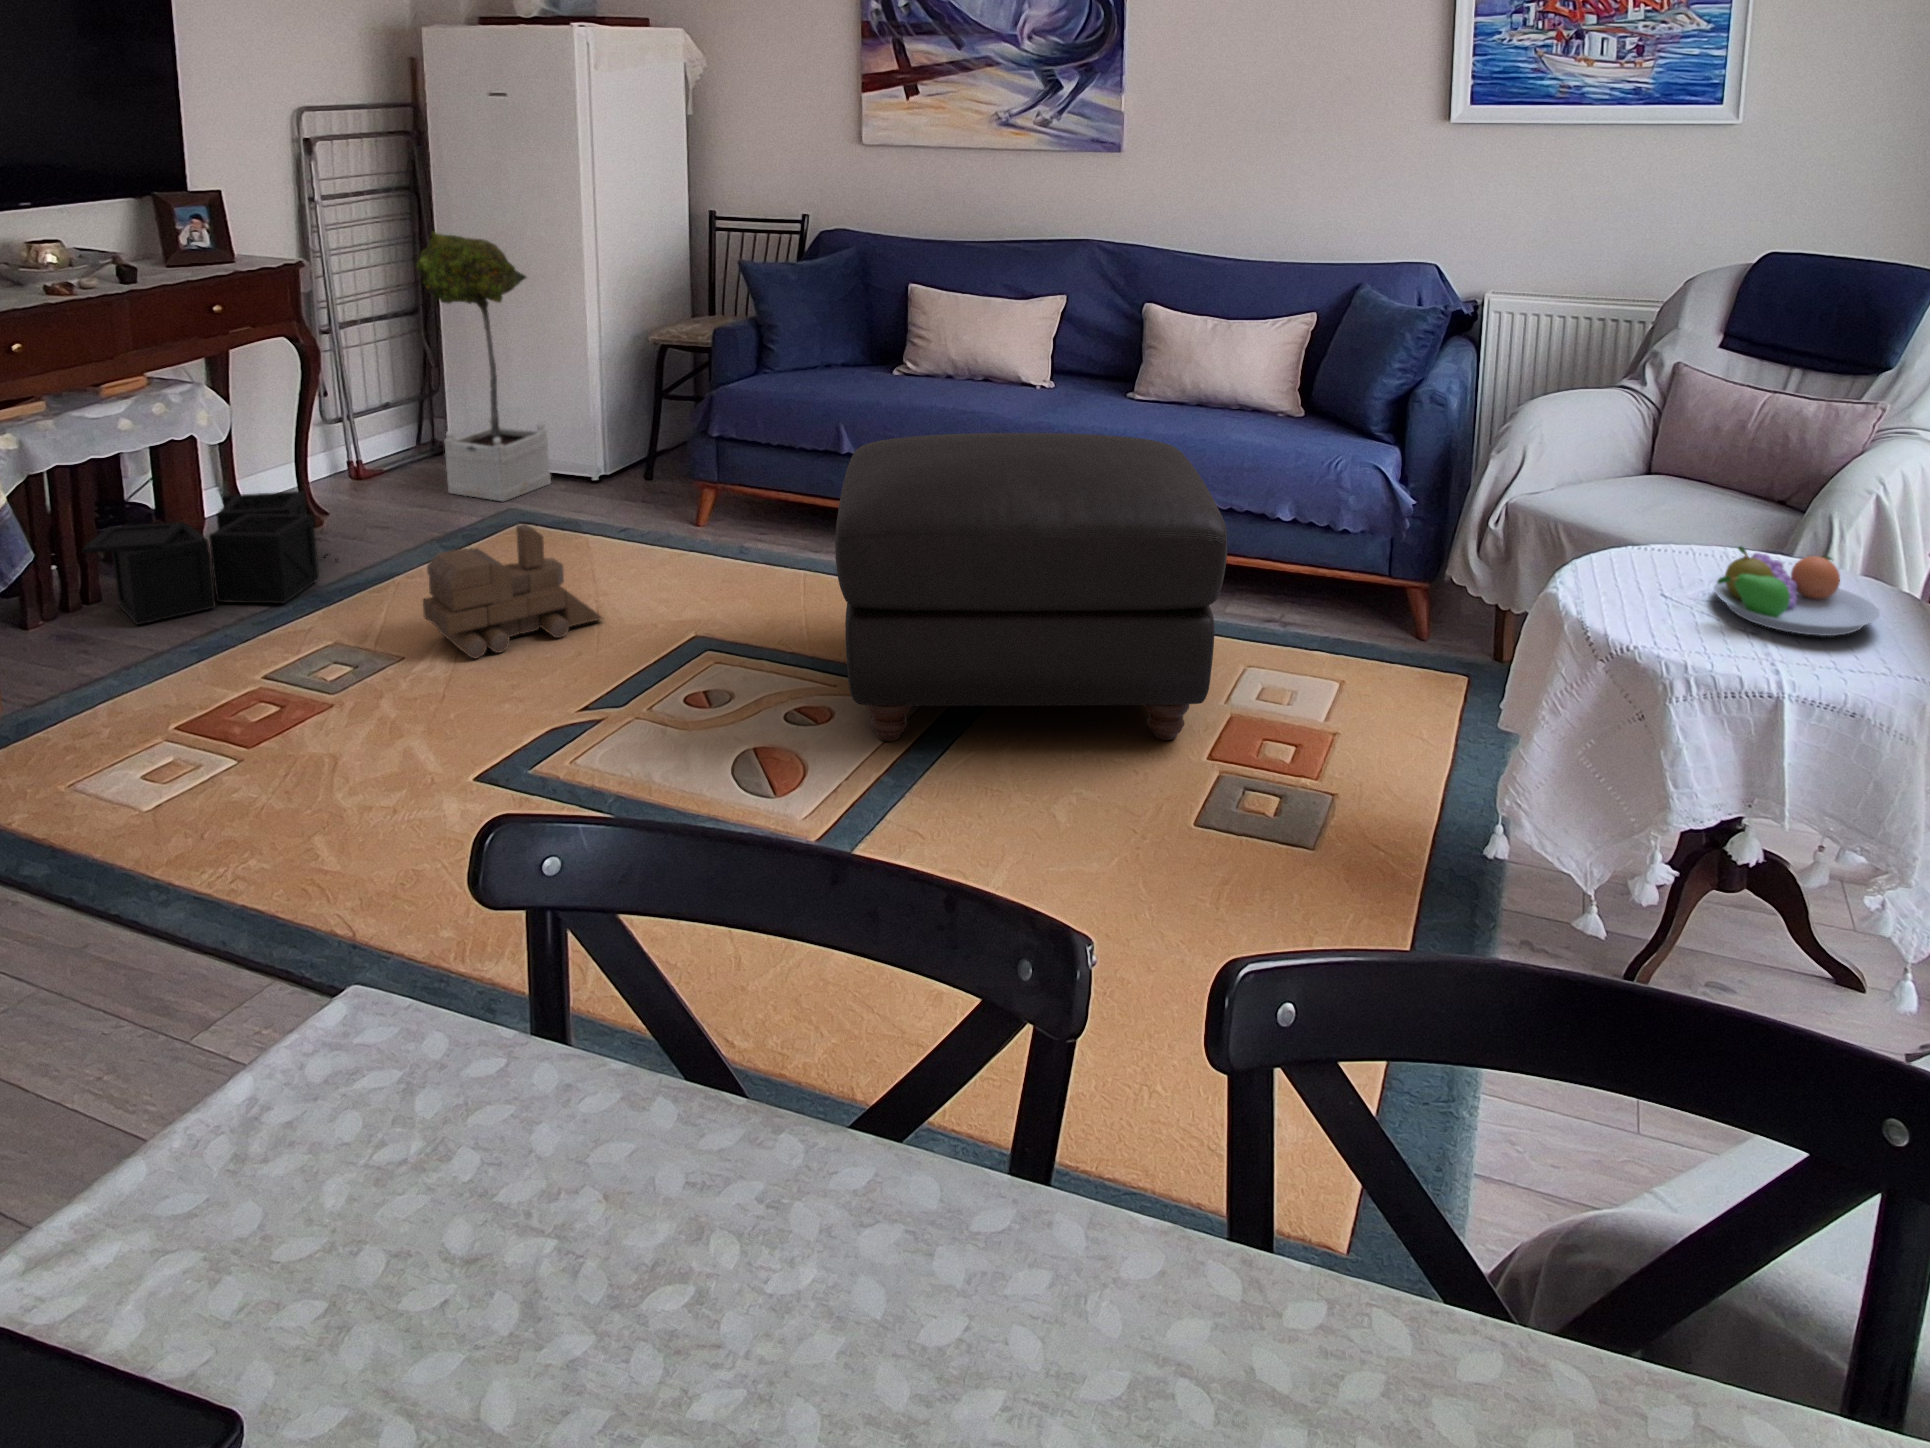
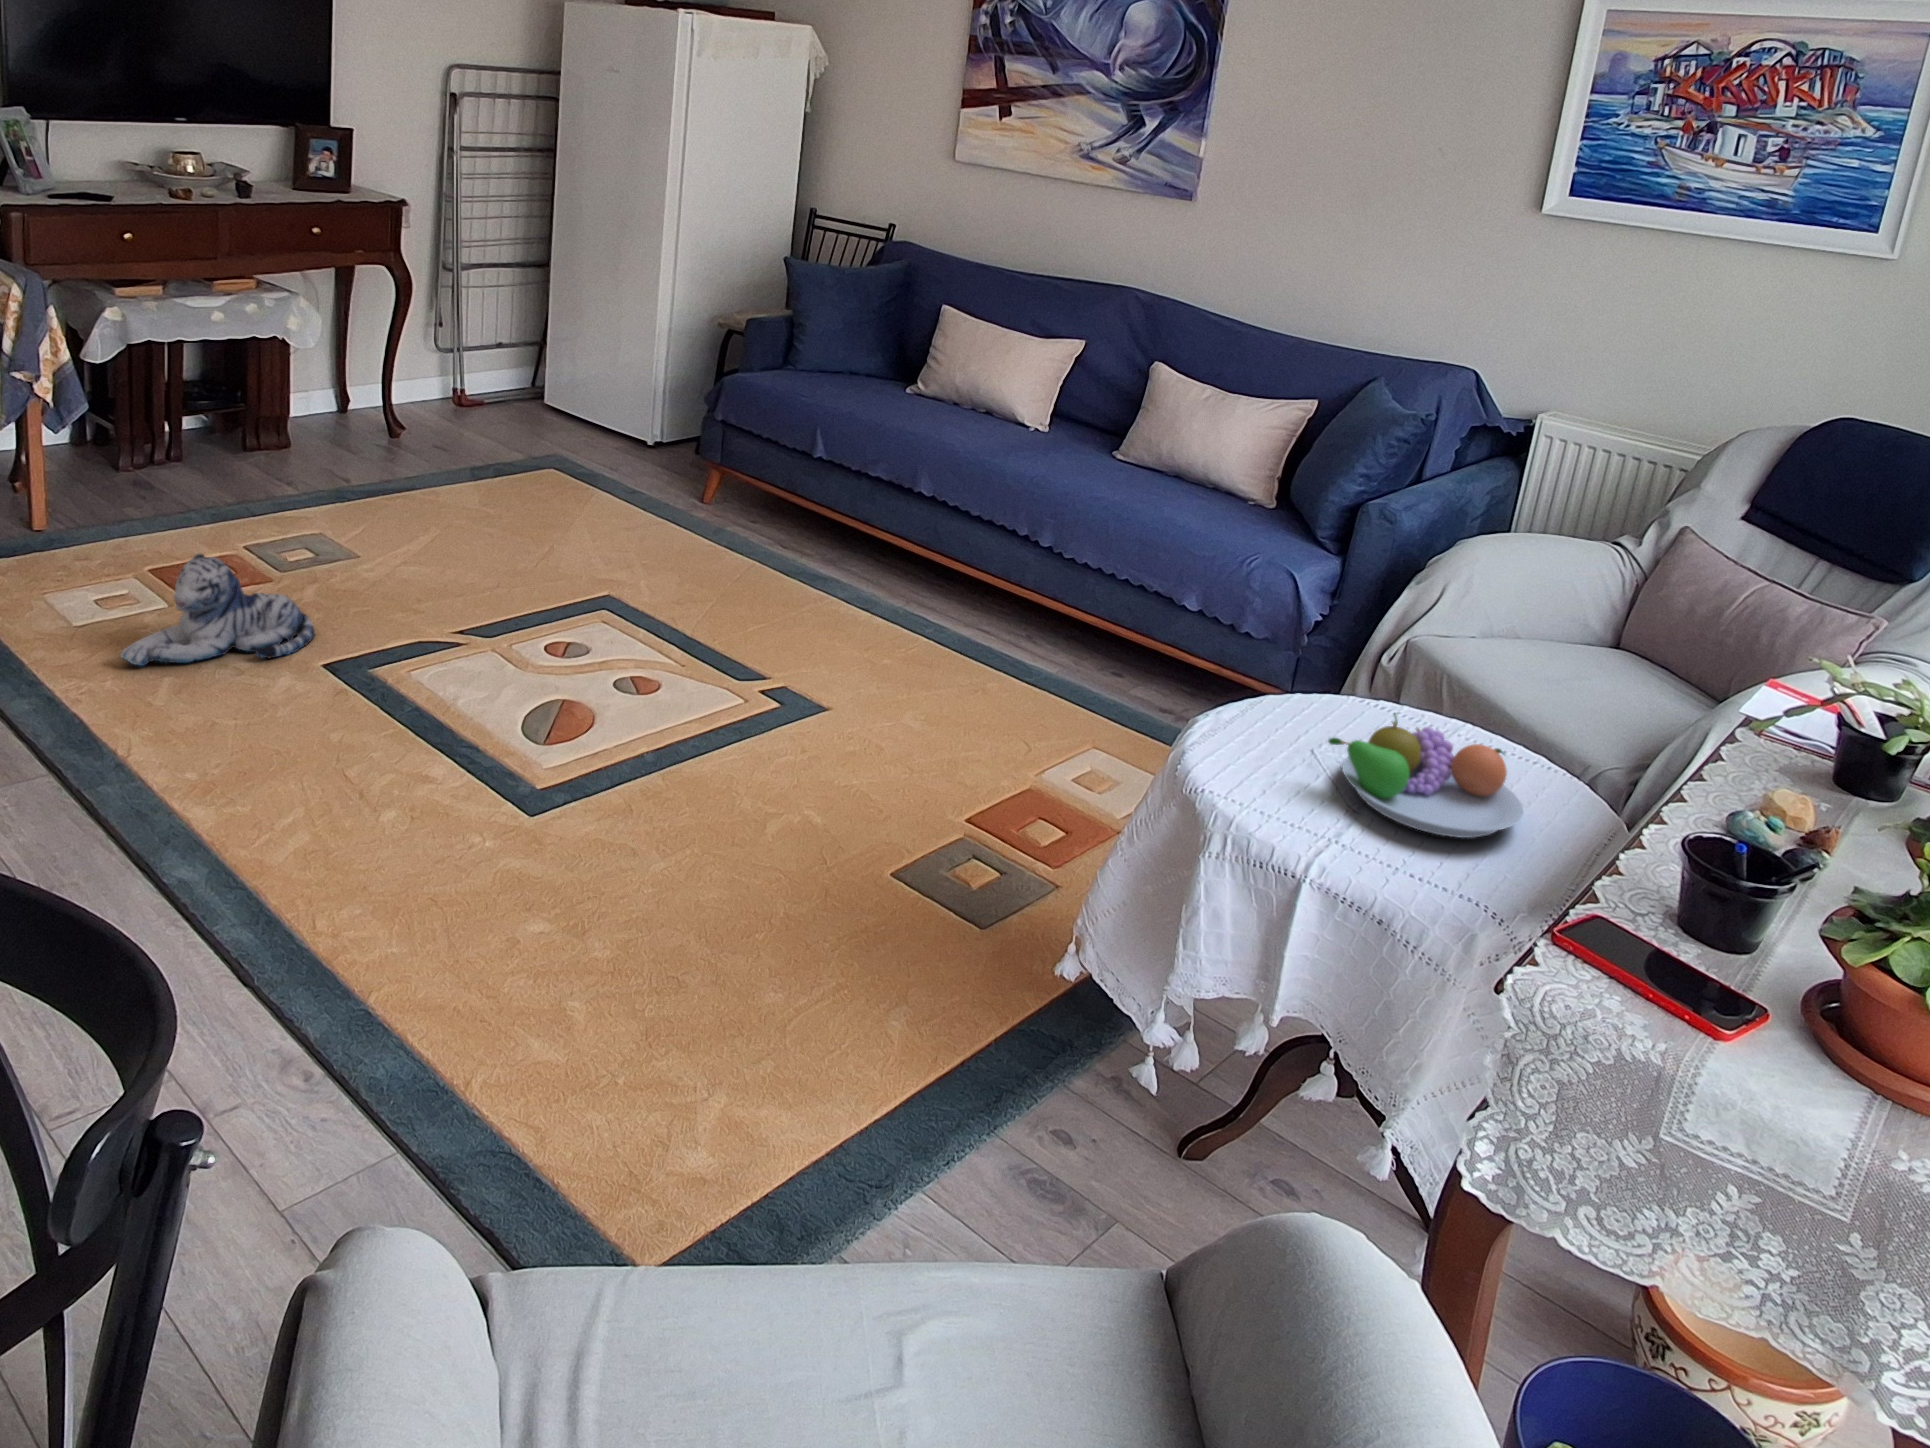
potted tree: present [416,232,551,501] -> none [519,191,619,448]
ottoman: present [835,433,1227,741] -> none [630,443,1063,792]
storage bin: present [82,491,338,625] -> none [161,394,381,492]
toy train: present [423,524,602,659] -> none [382,461,537,569]
plush toy: none [264,687,453,834] -> present [120,553,315,666]

